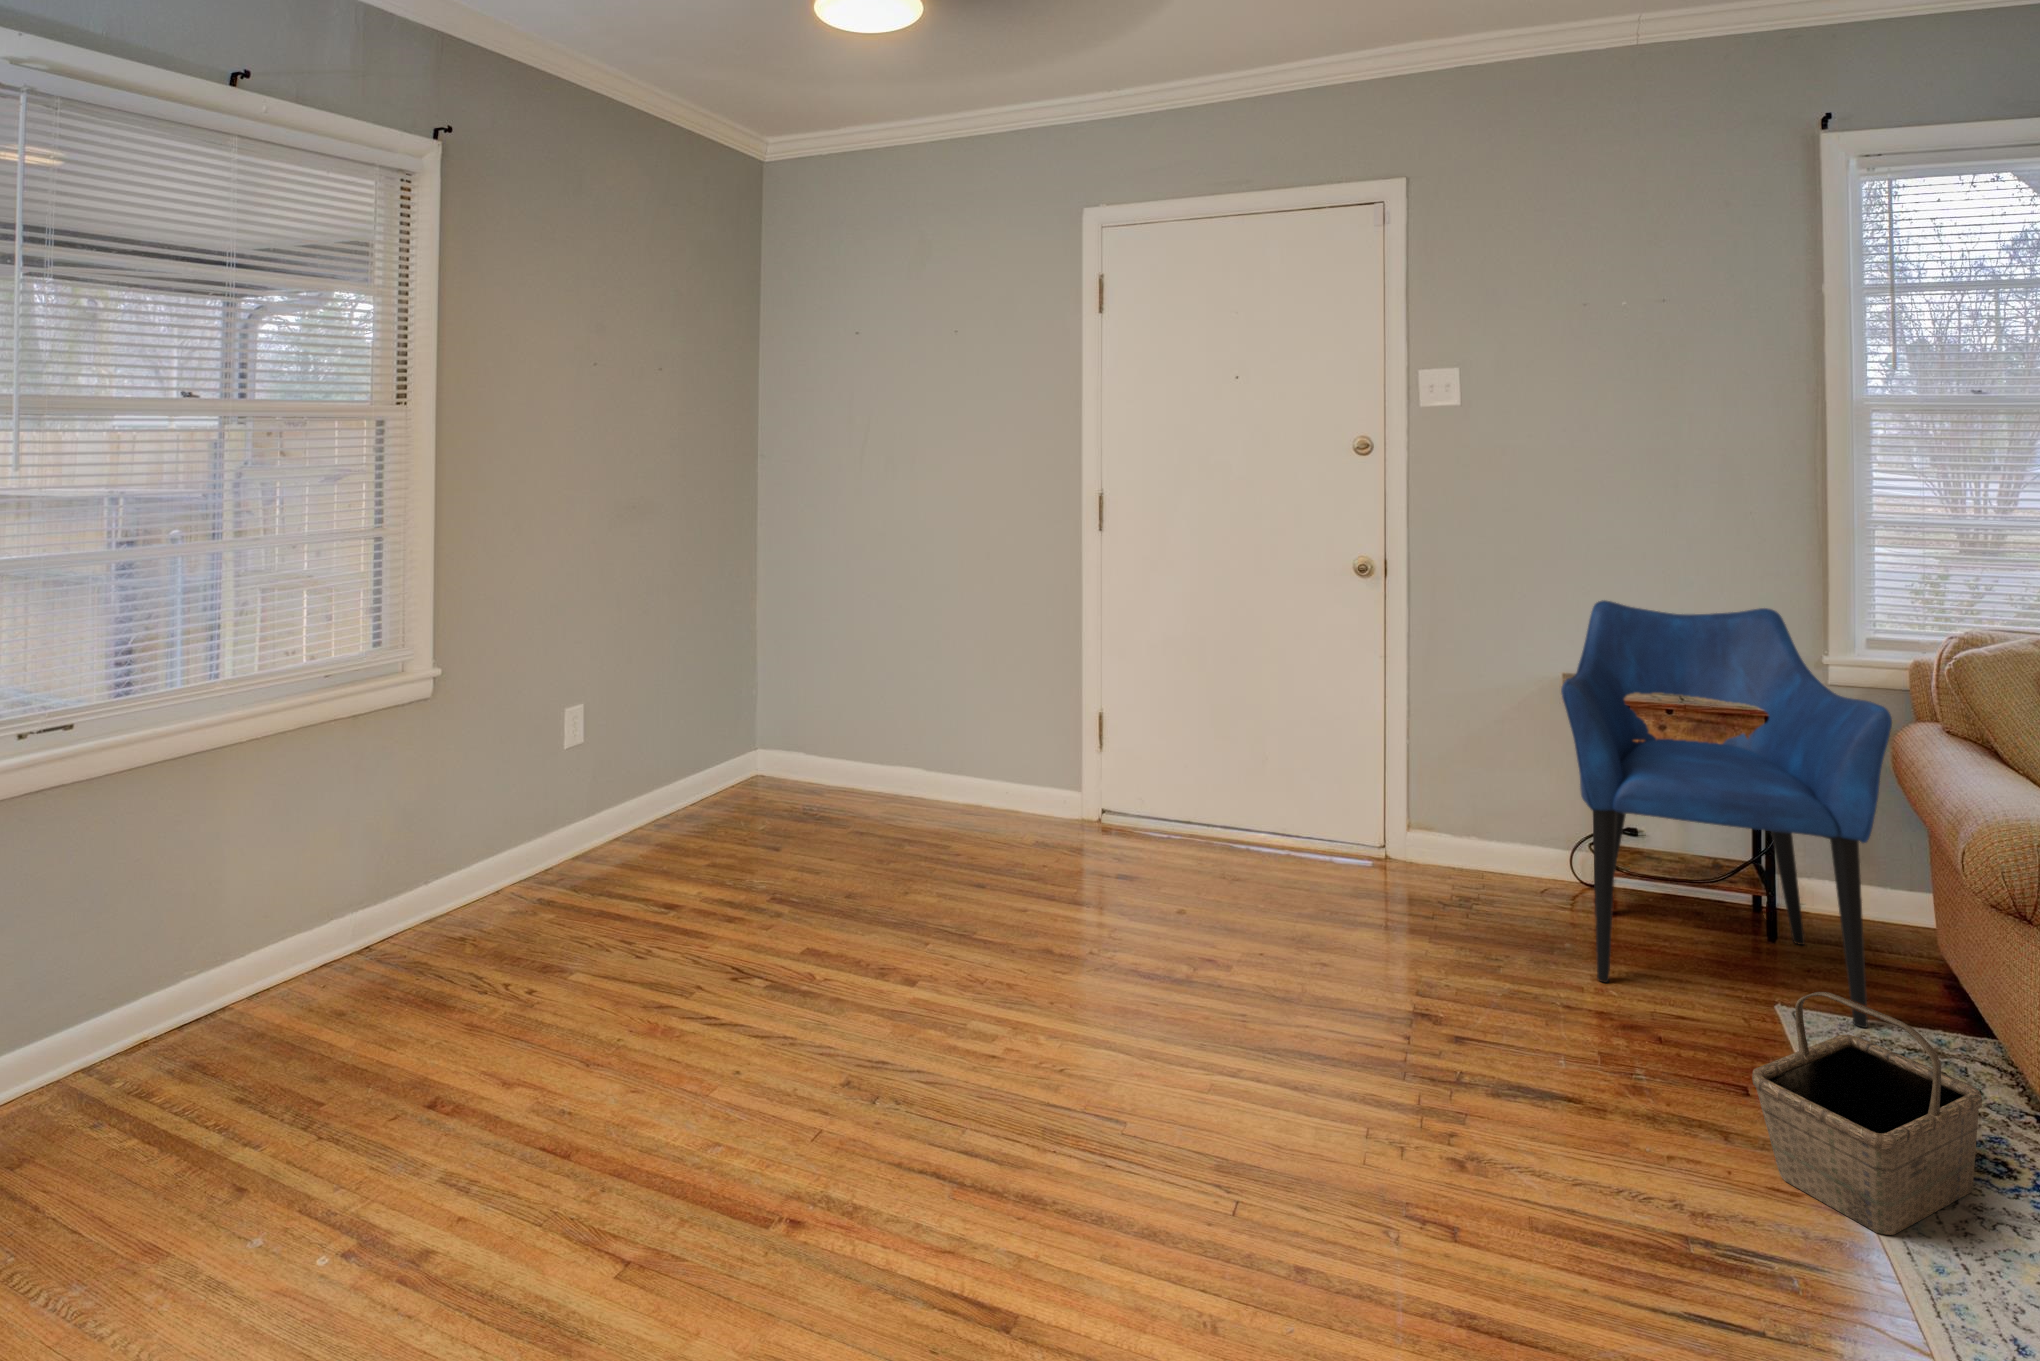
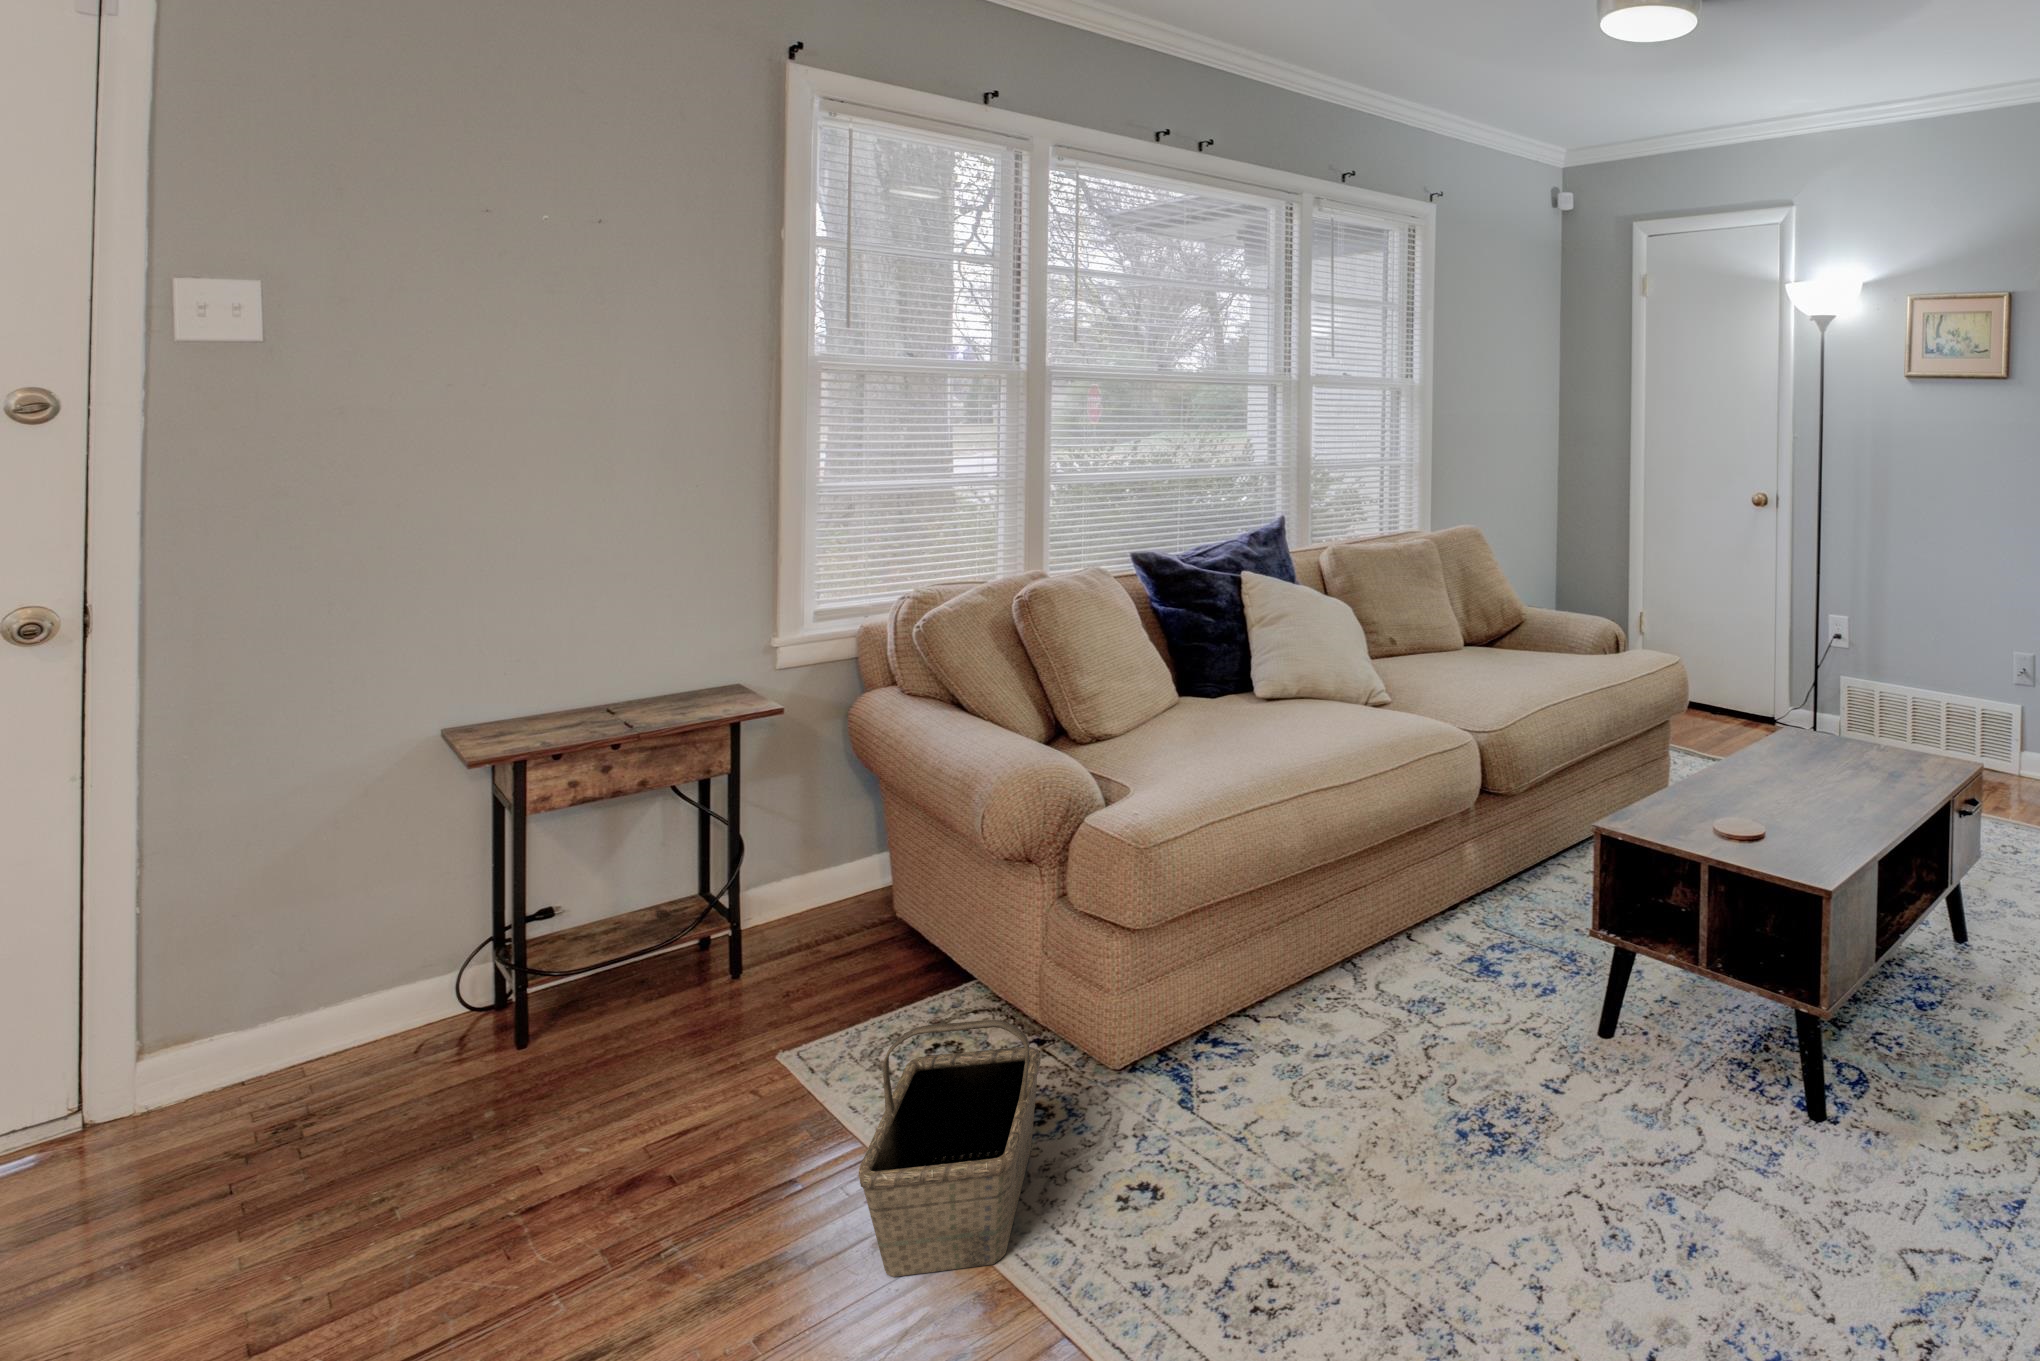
armchair: present [1561,600,1892,1028] -> none [499,595,902,1165]

